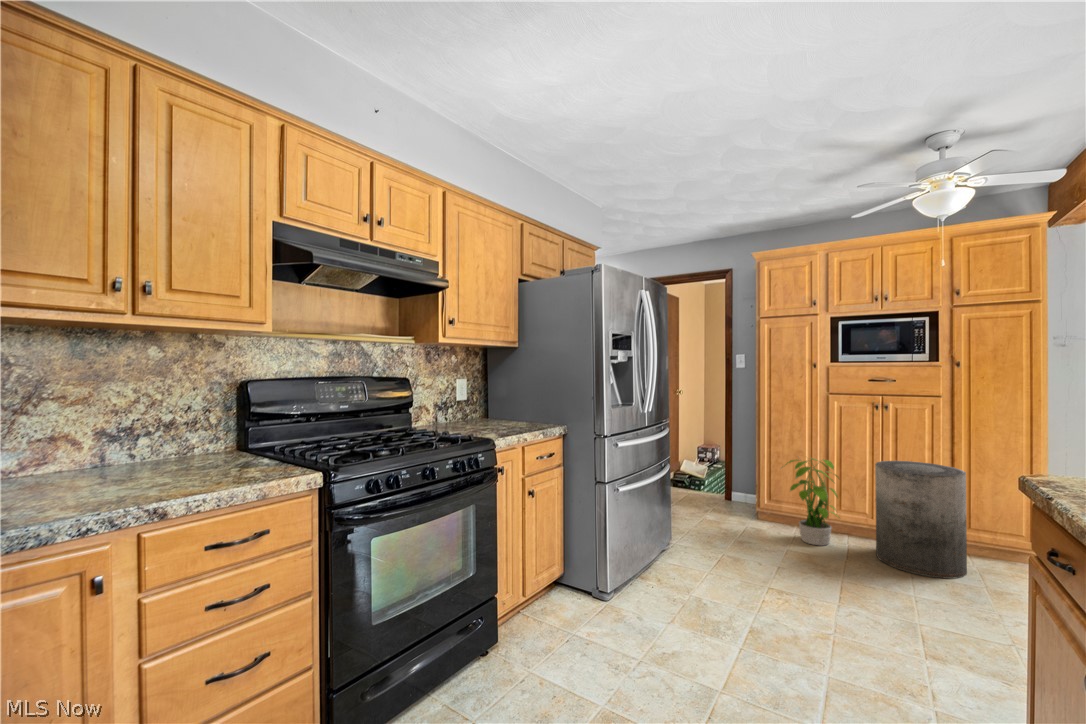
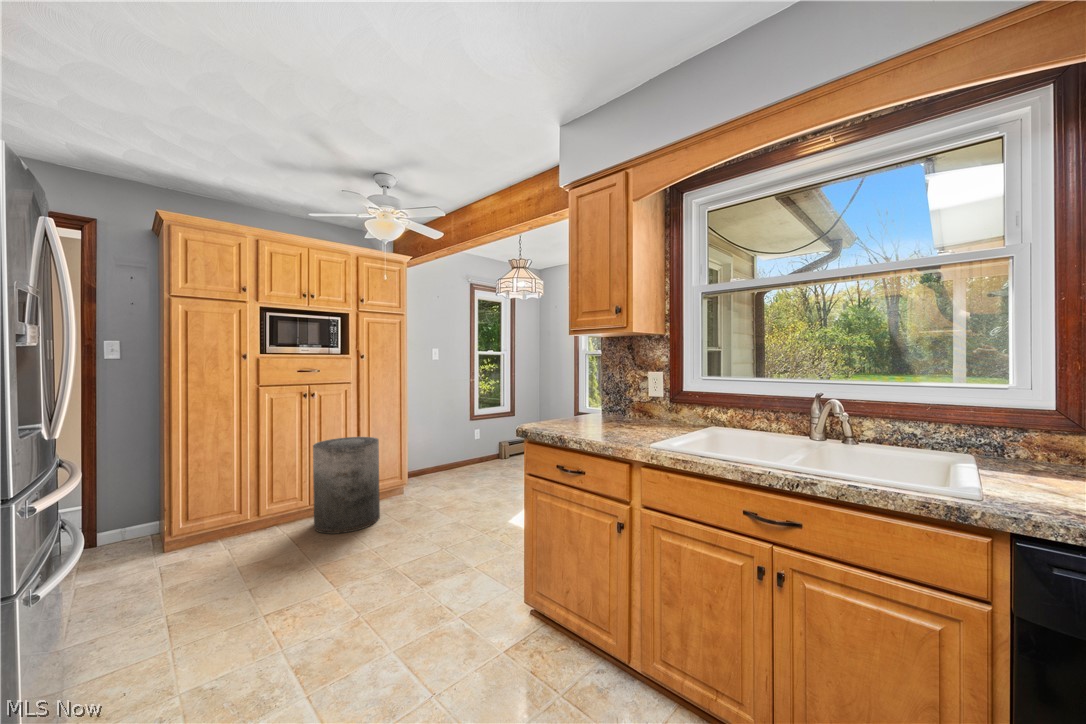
potted plant: present [786,458,838,546] -> none [208,454,281,550]

